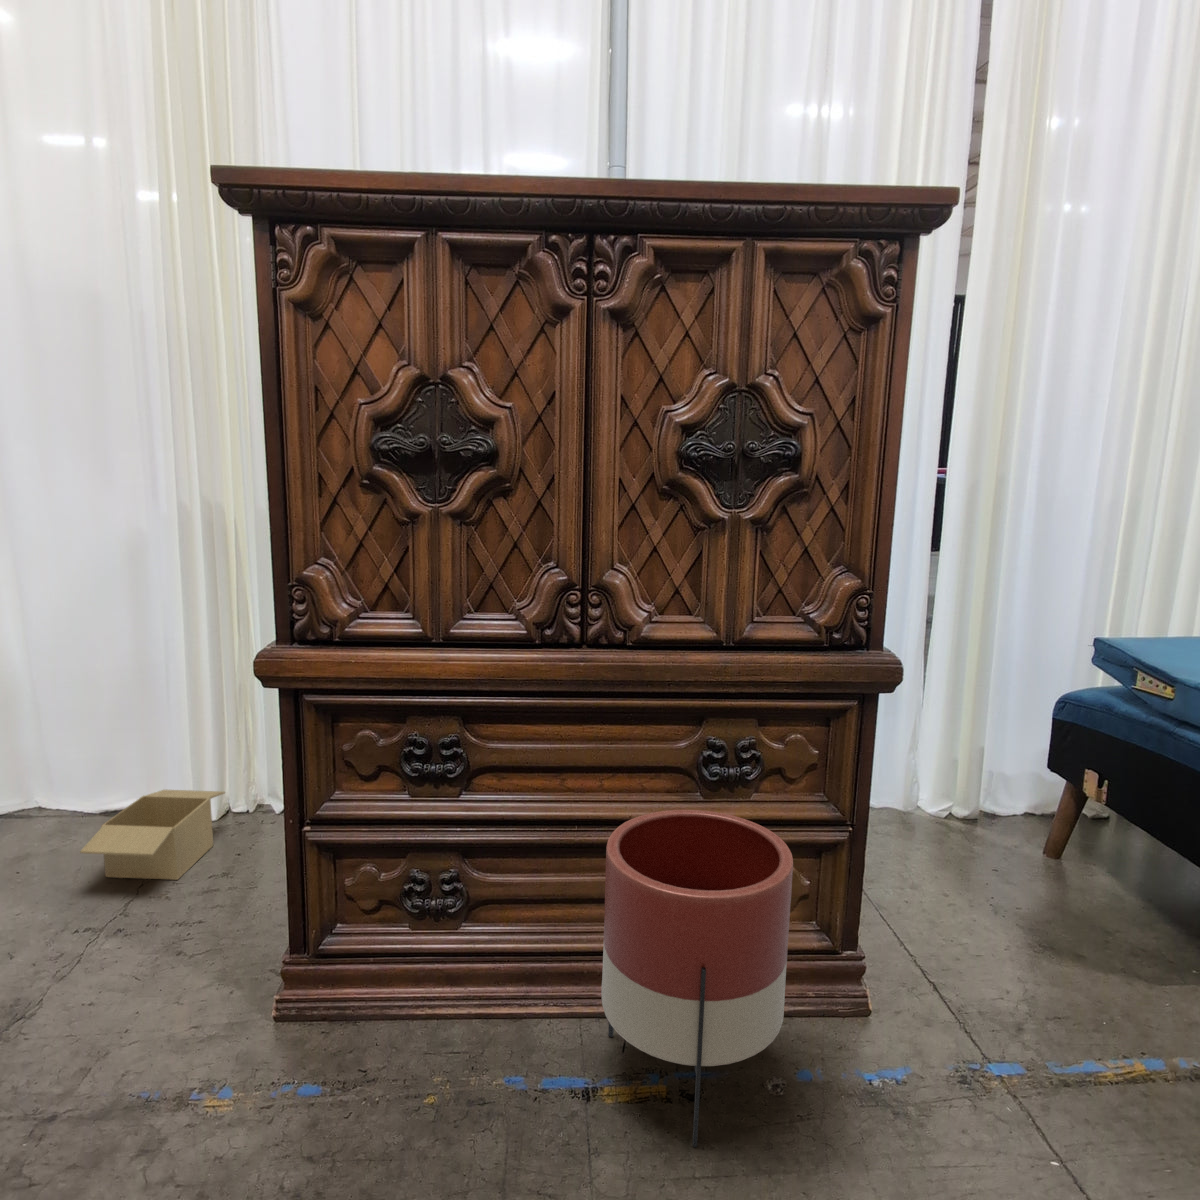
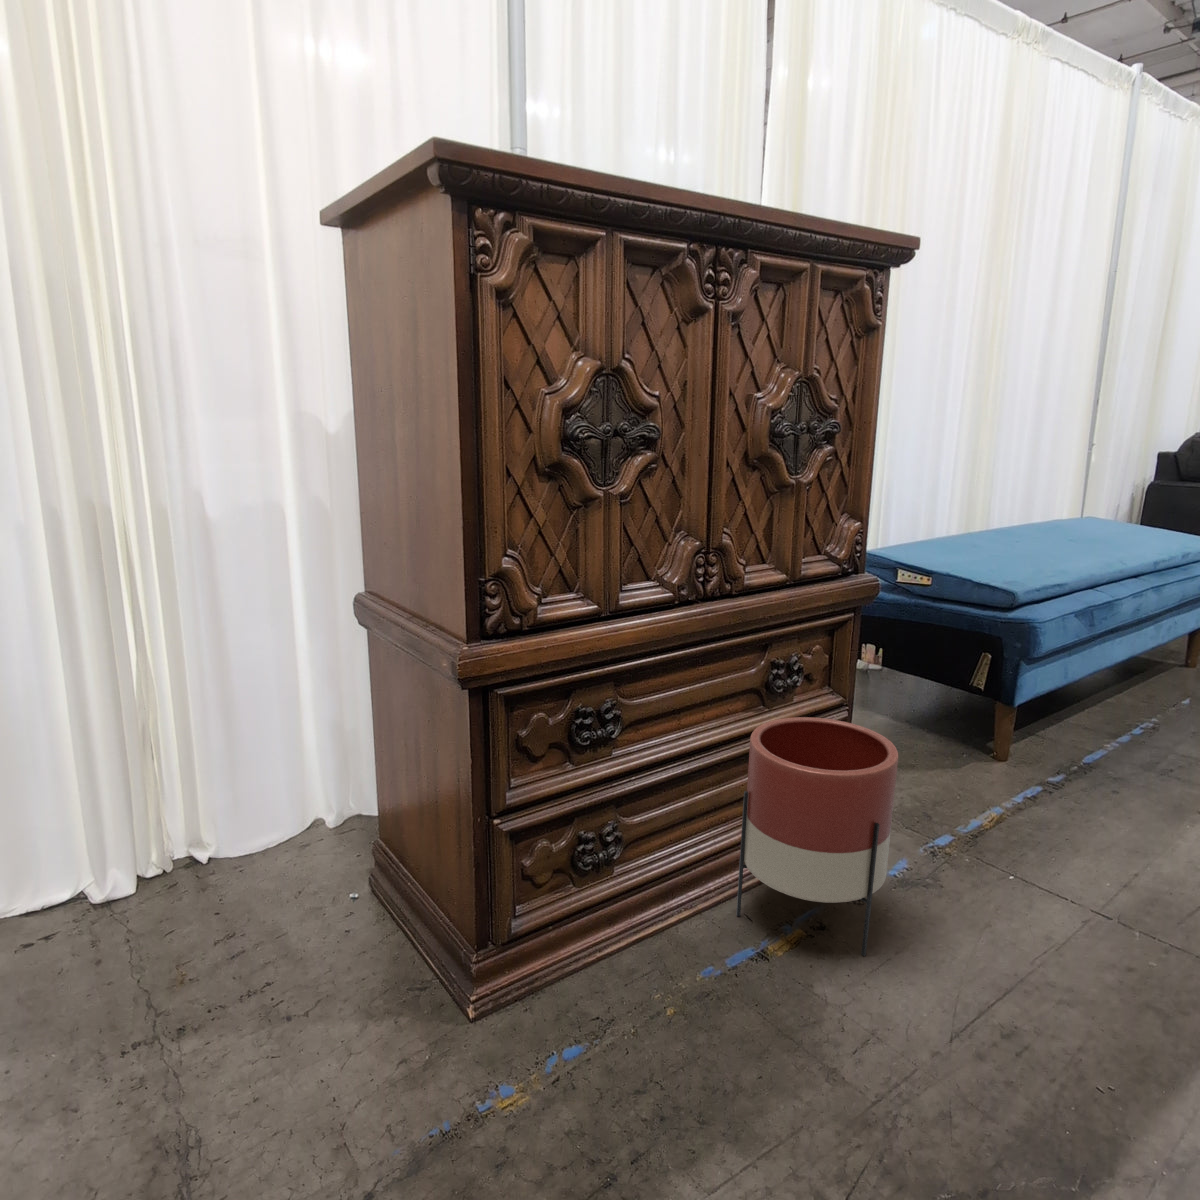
cardboard box: present [80,790,225,880] -> none [76,843,187,981]

